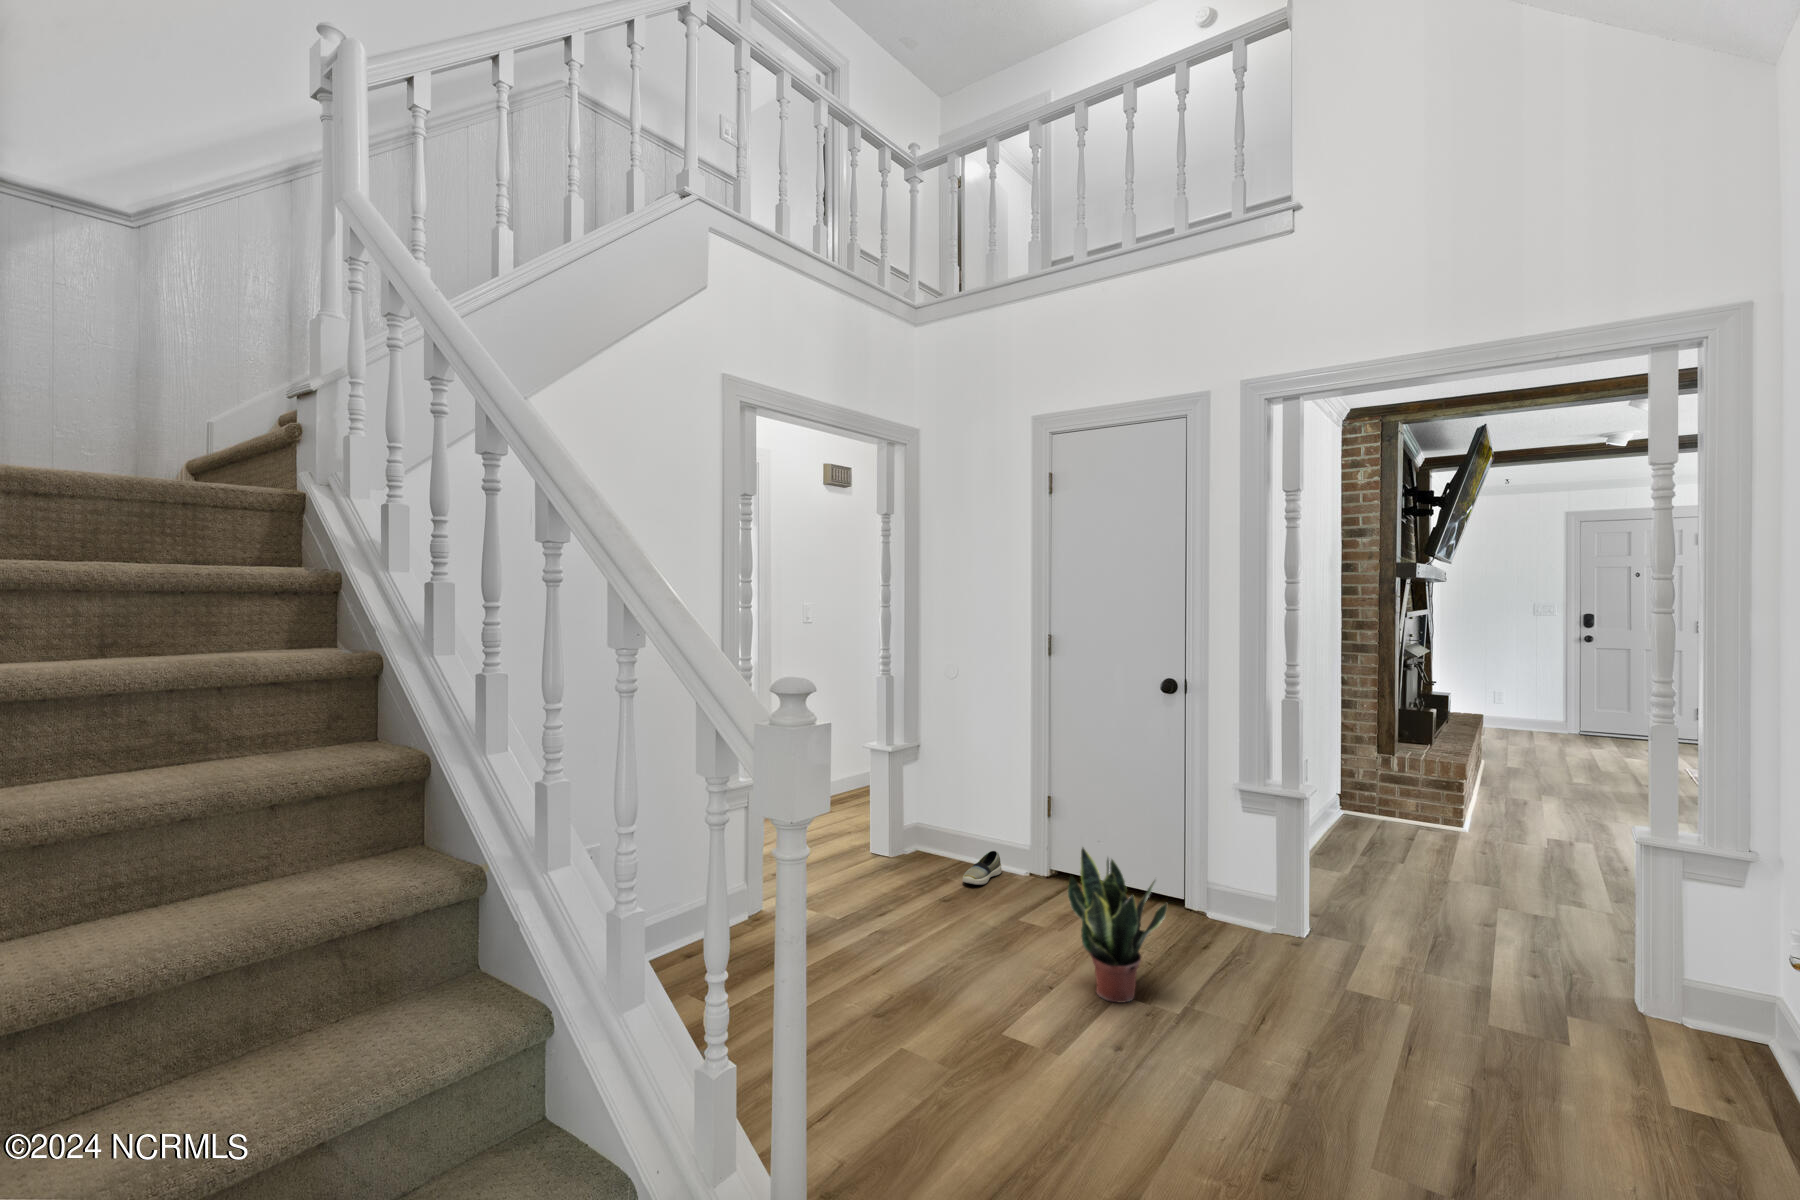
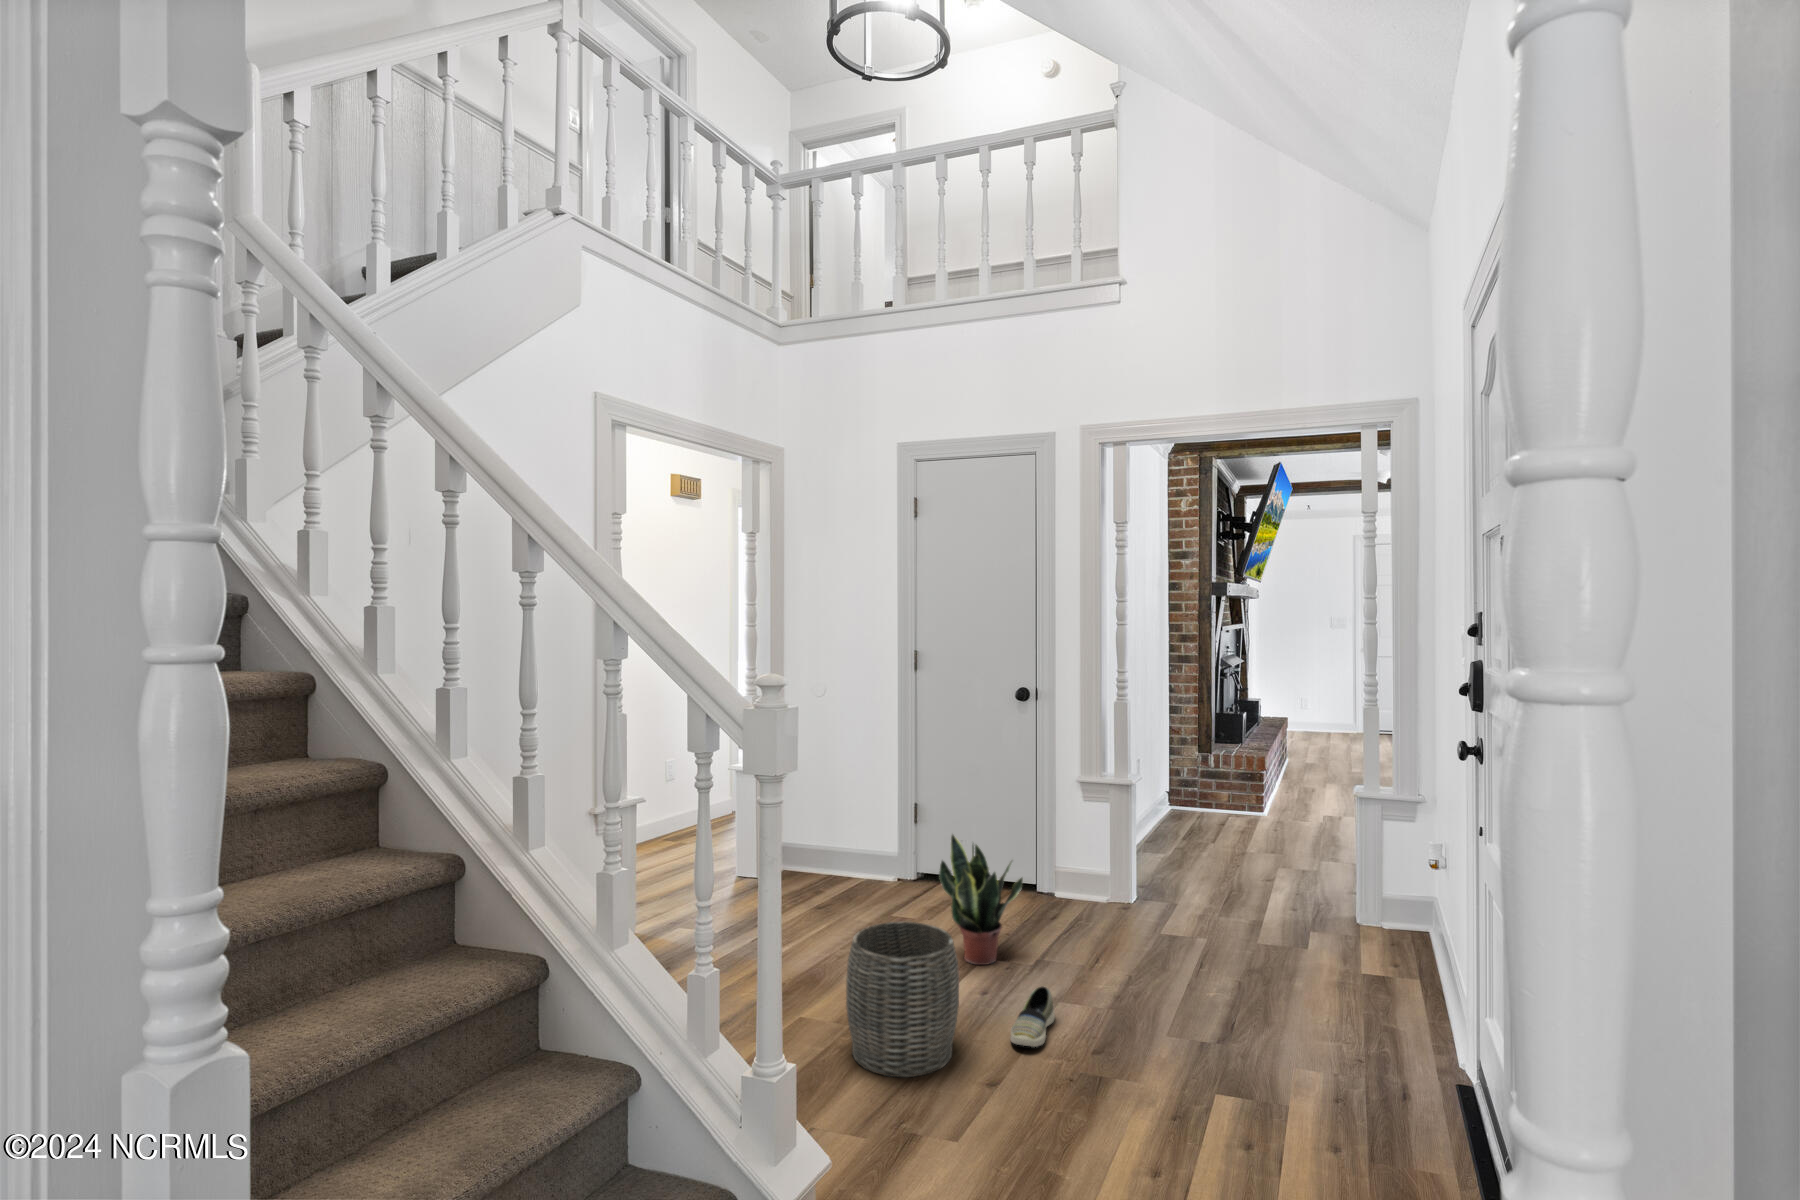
shoe: present [962,851,1002,885] -> present [1010,986,1055,1047]
woven basket: none [942,958,1081,1162] -> present [846,922,959,1077]

